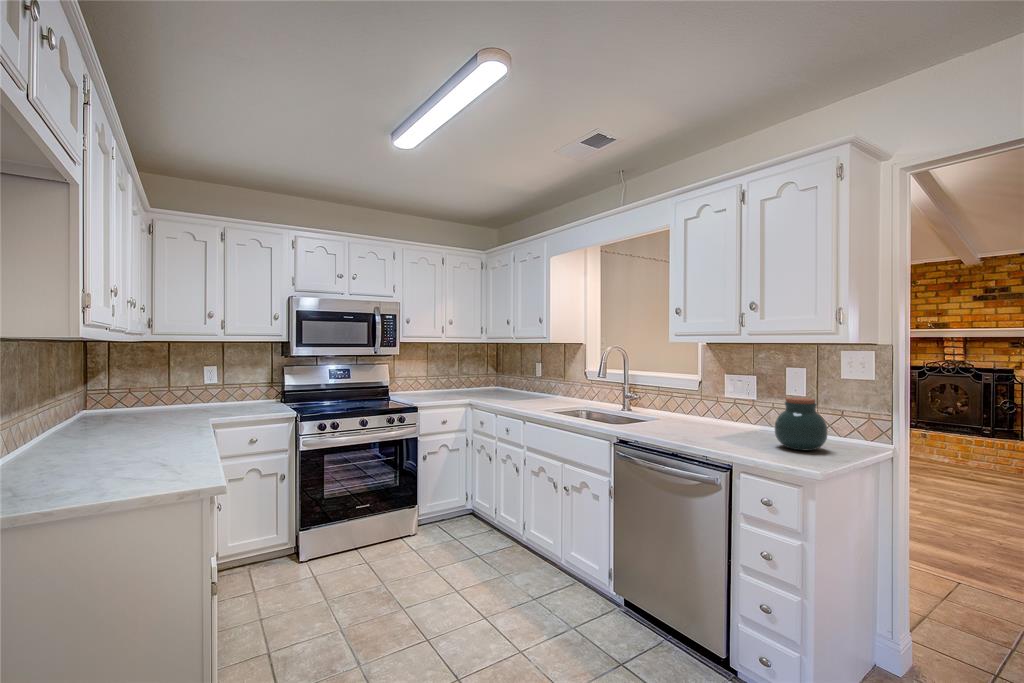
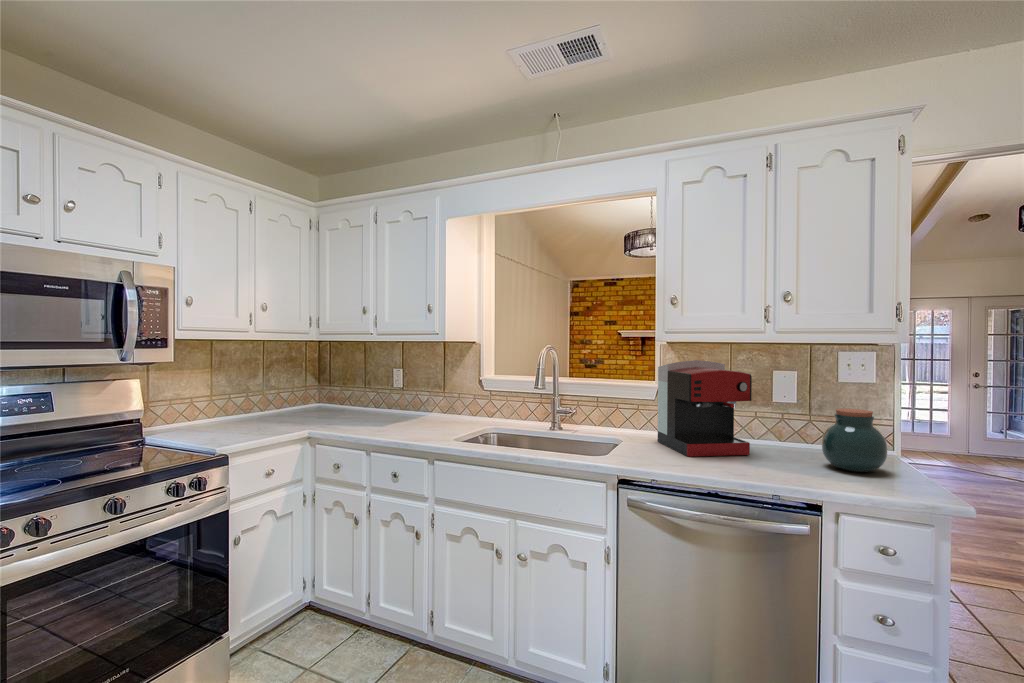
coffee maker: none [679,357,736,434] -> present [658,360,752,457]

